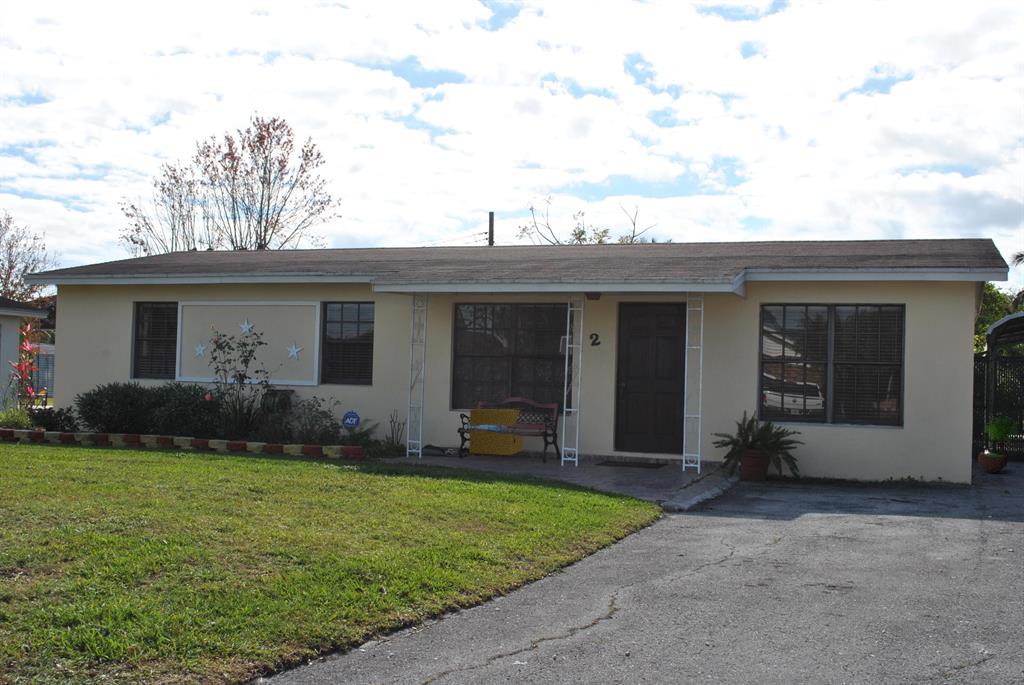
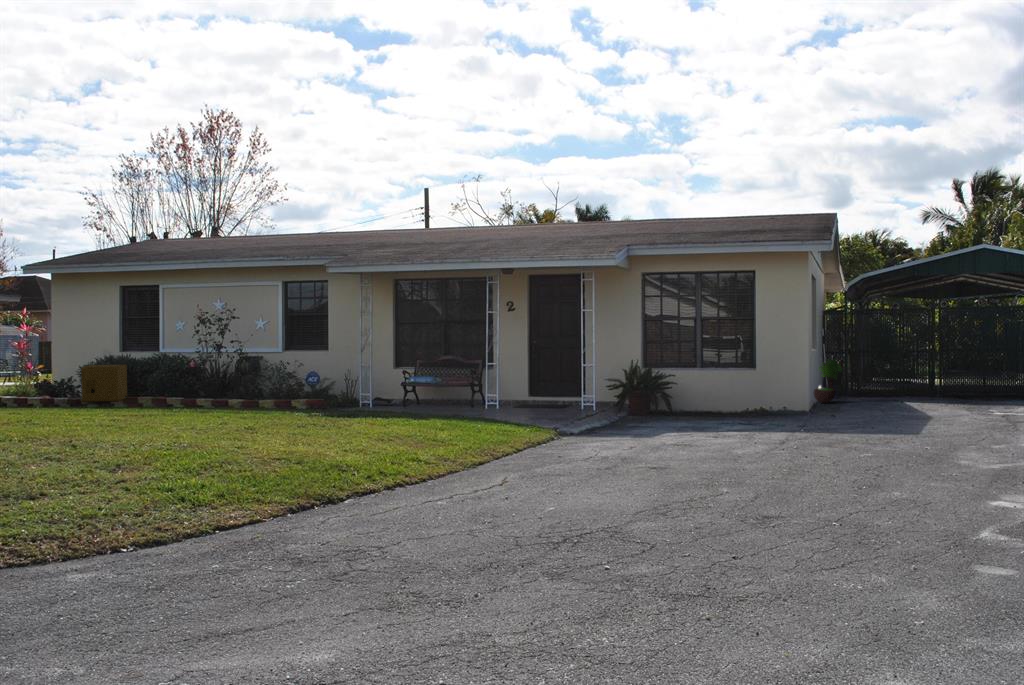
cardboard box: present [469,407,523,455] -> present [81,365,127,402]

